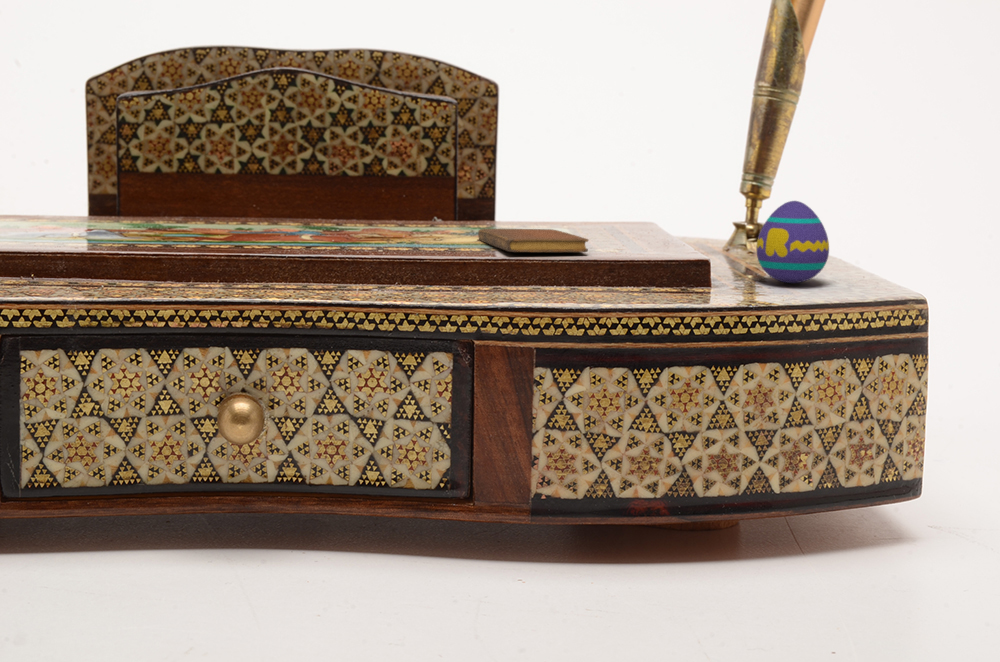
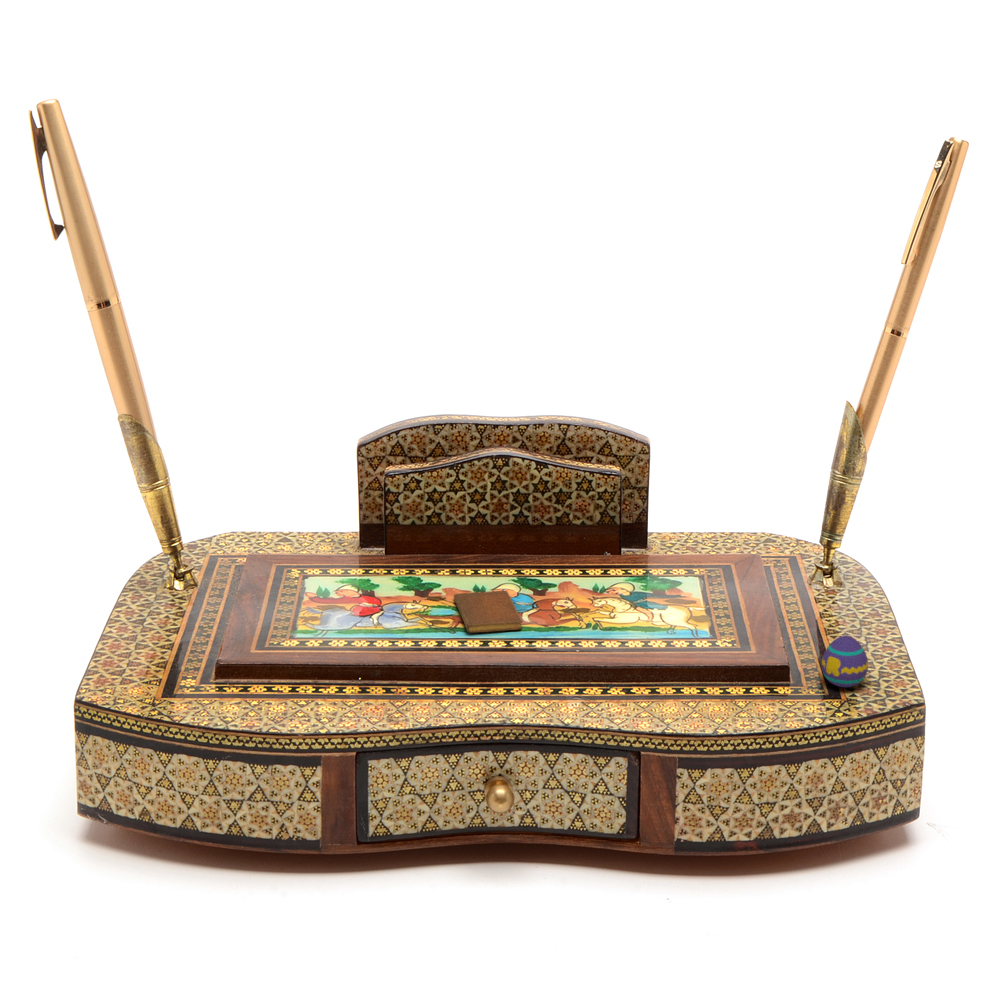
notebook: present [478,229,588,252] -> present [454,591,522,633]

